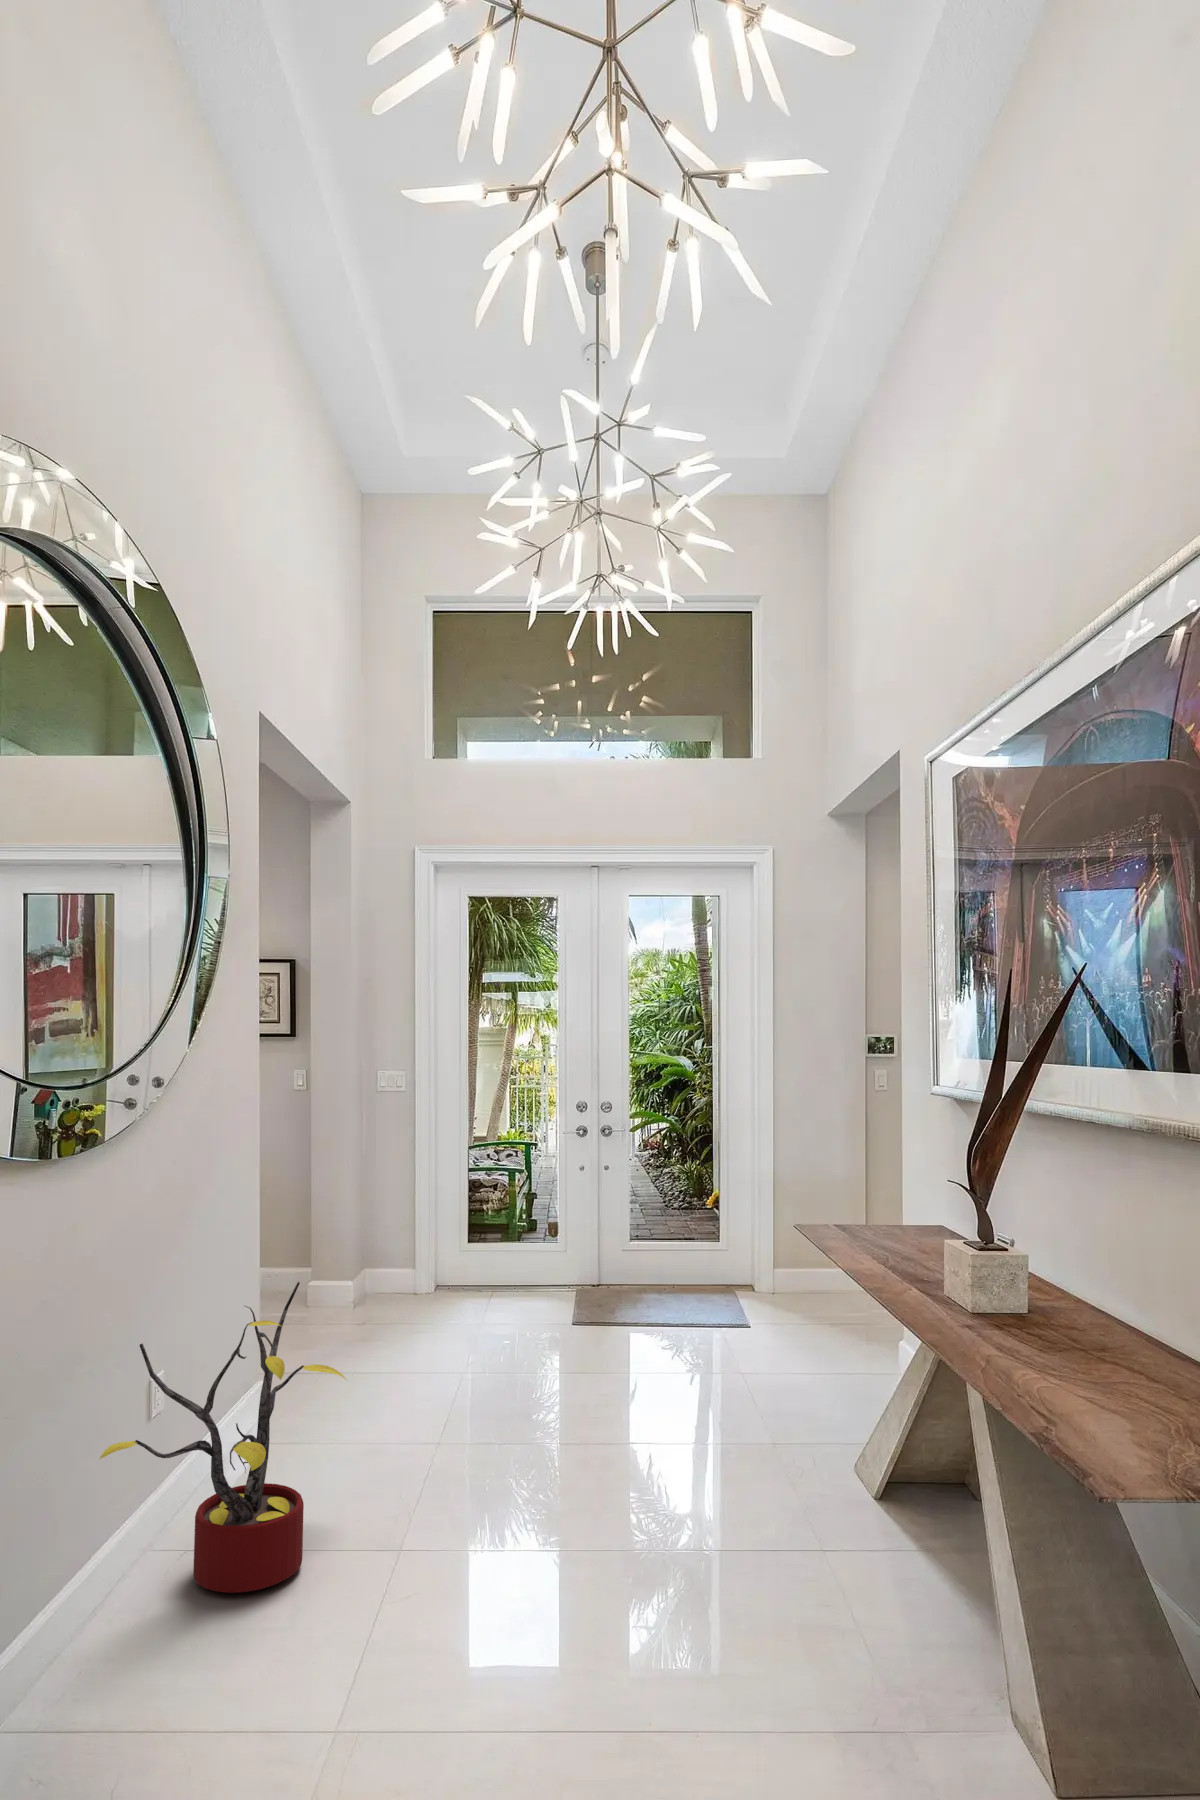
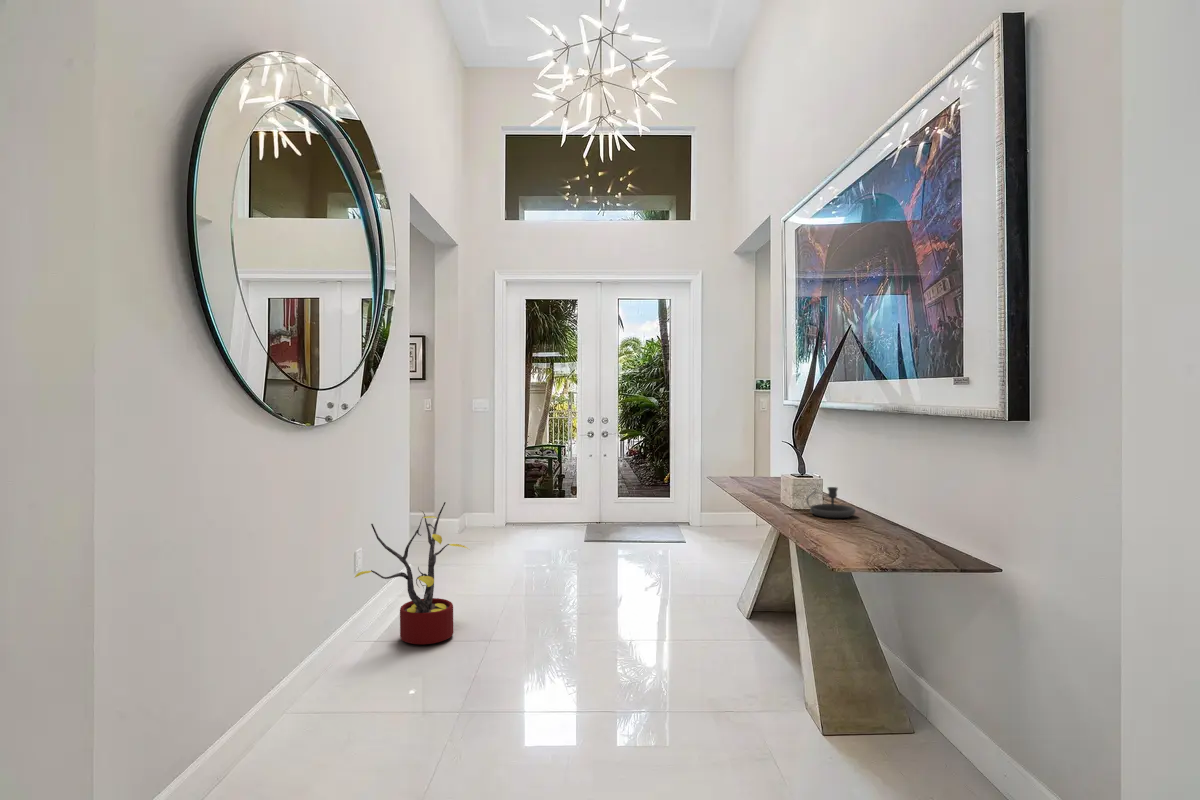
candlestick: none [1017,1285,1123,1356] -> present [807,487,855,518]

